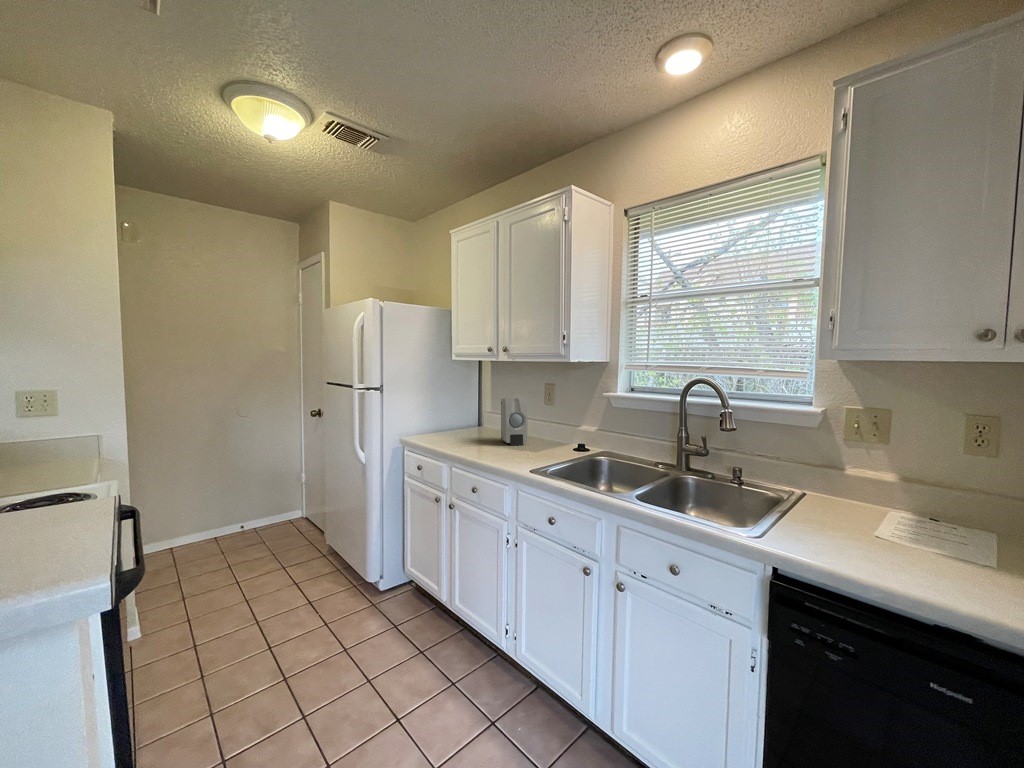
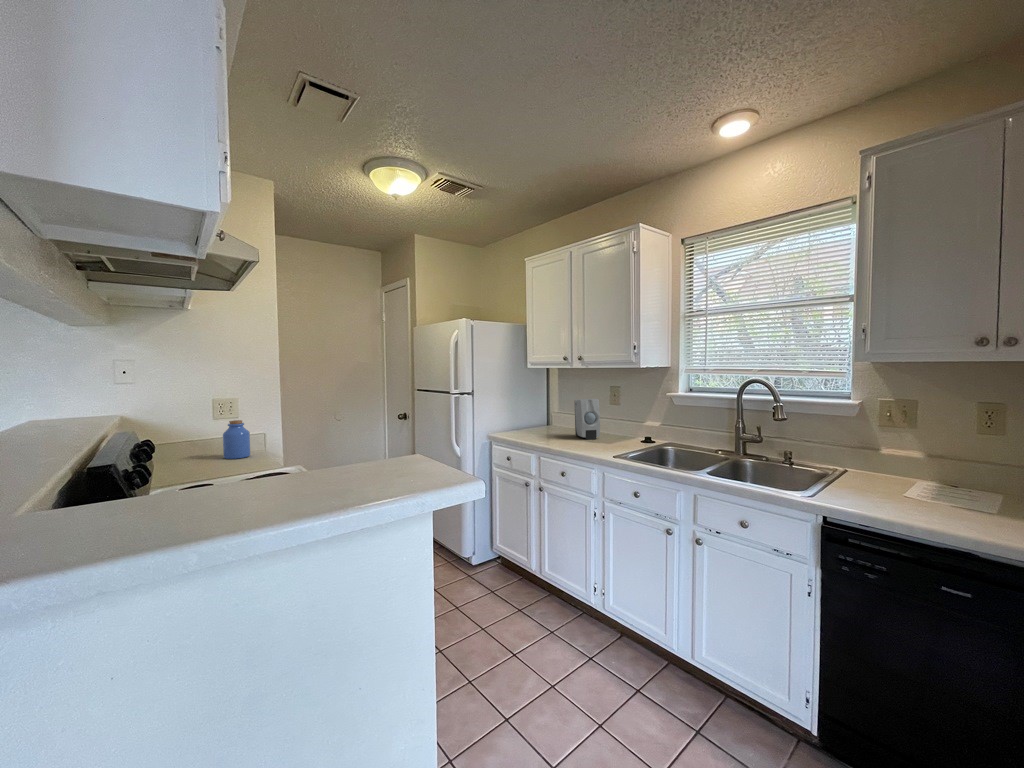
jar: none [31,420,75,470] -> present [223,420,250,459]

